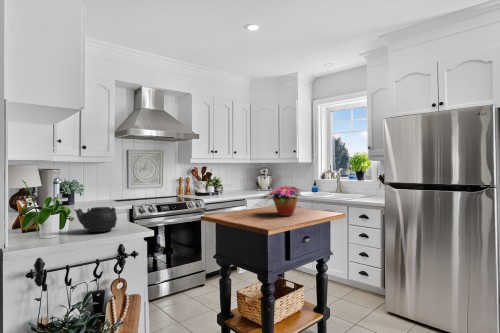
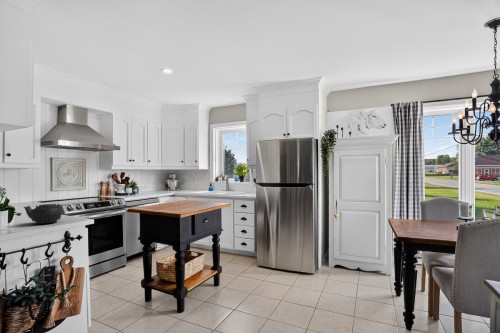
flower arrangement: present [267,185,301,216] -> none [176,185,207,206]

